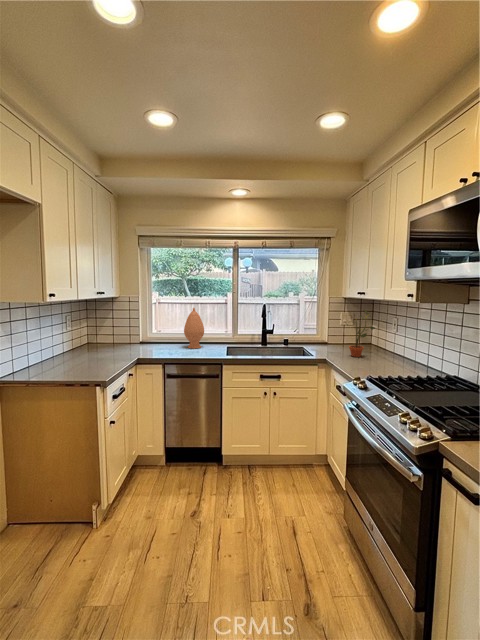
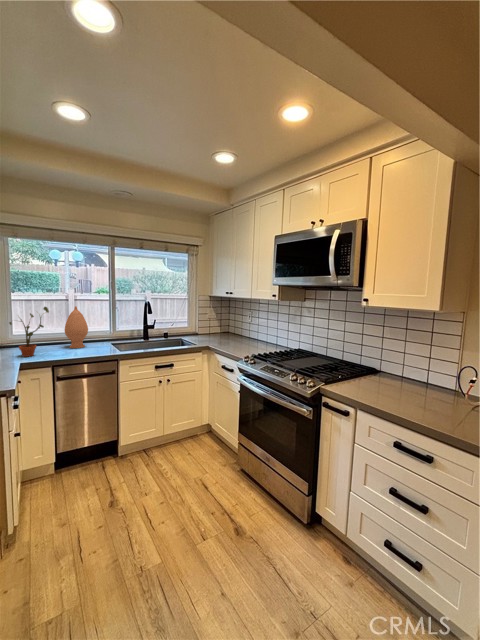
potted plant: present [347,309,375,357] -> present [9,307,49,357]

